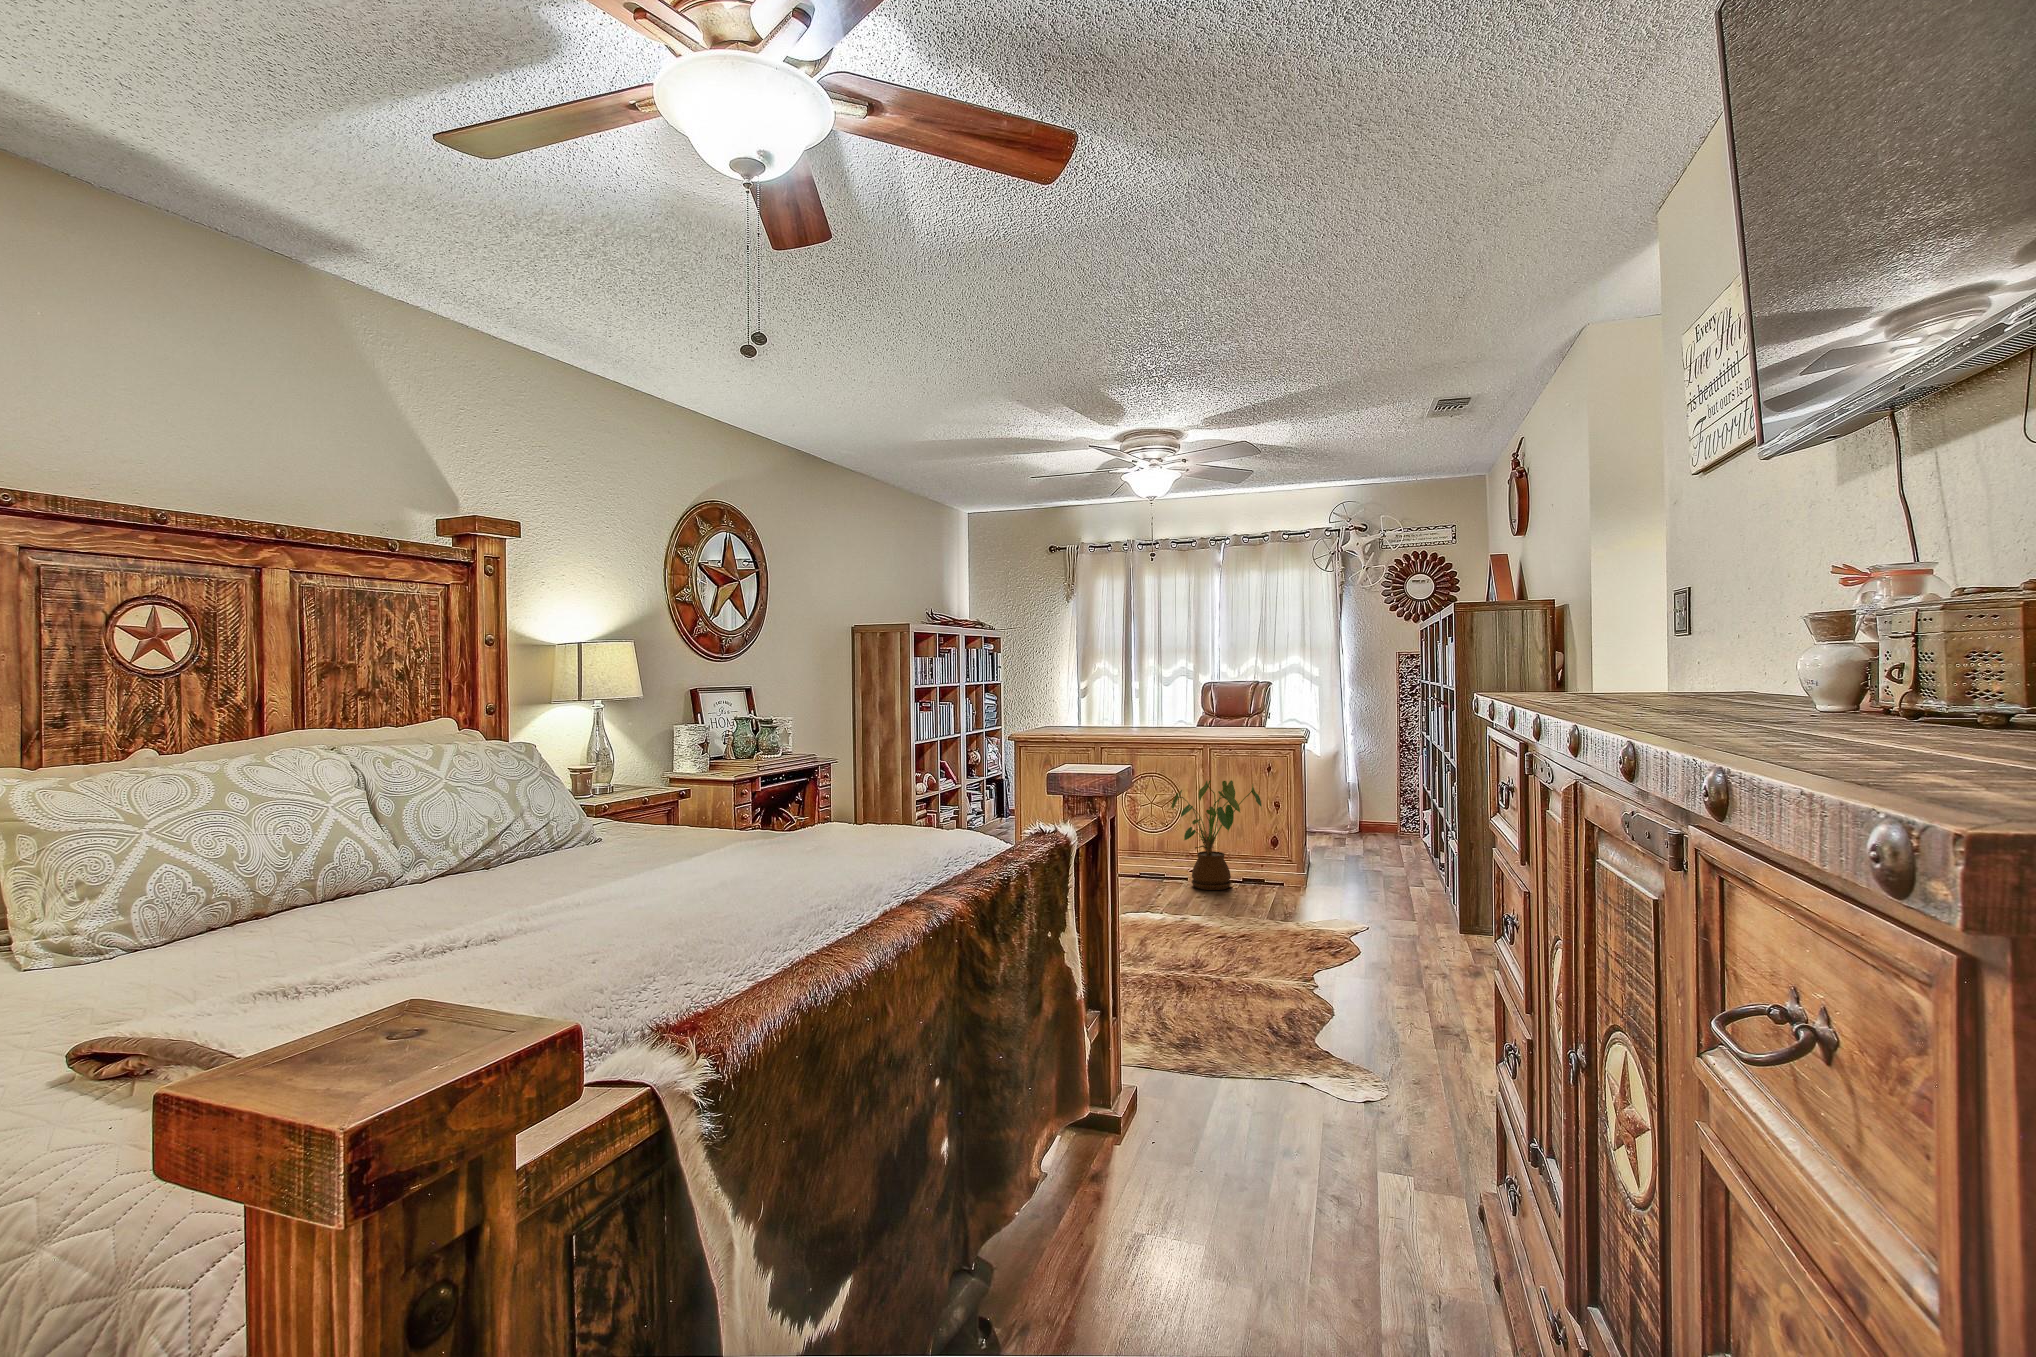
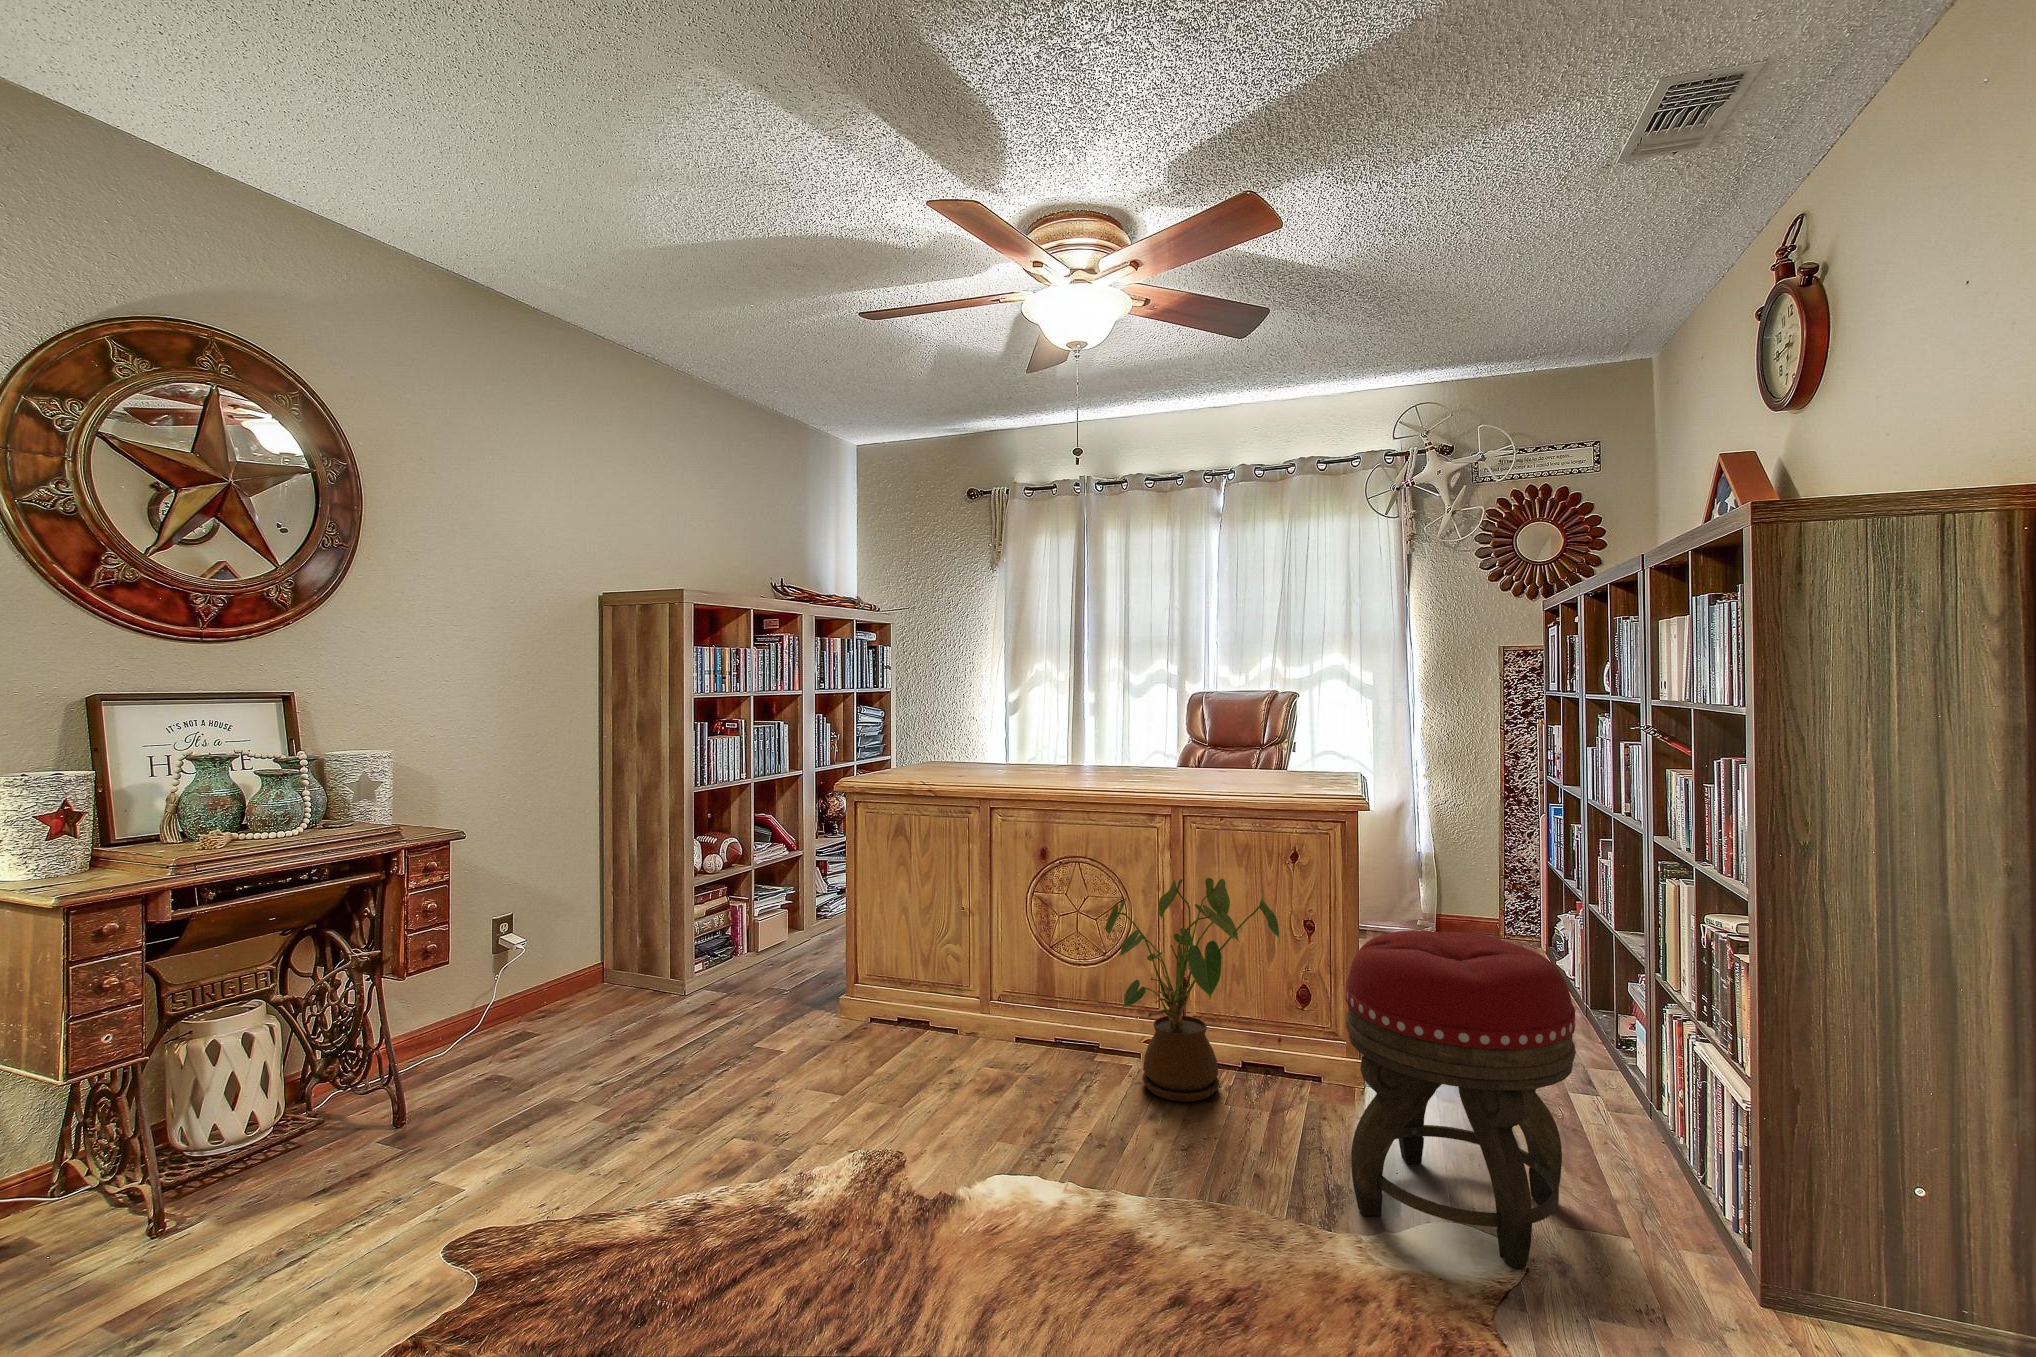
footstool: none [1292,794,1392,926] -> present [1345,931,1576,1268]

